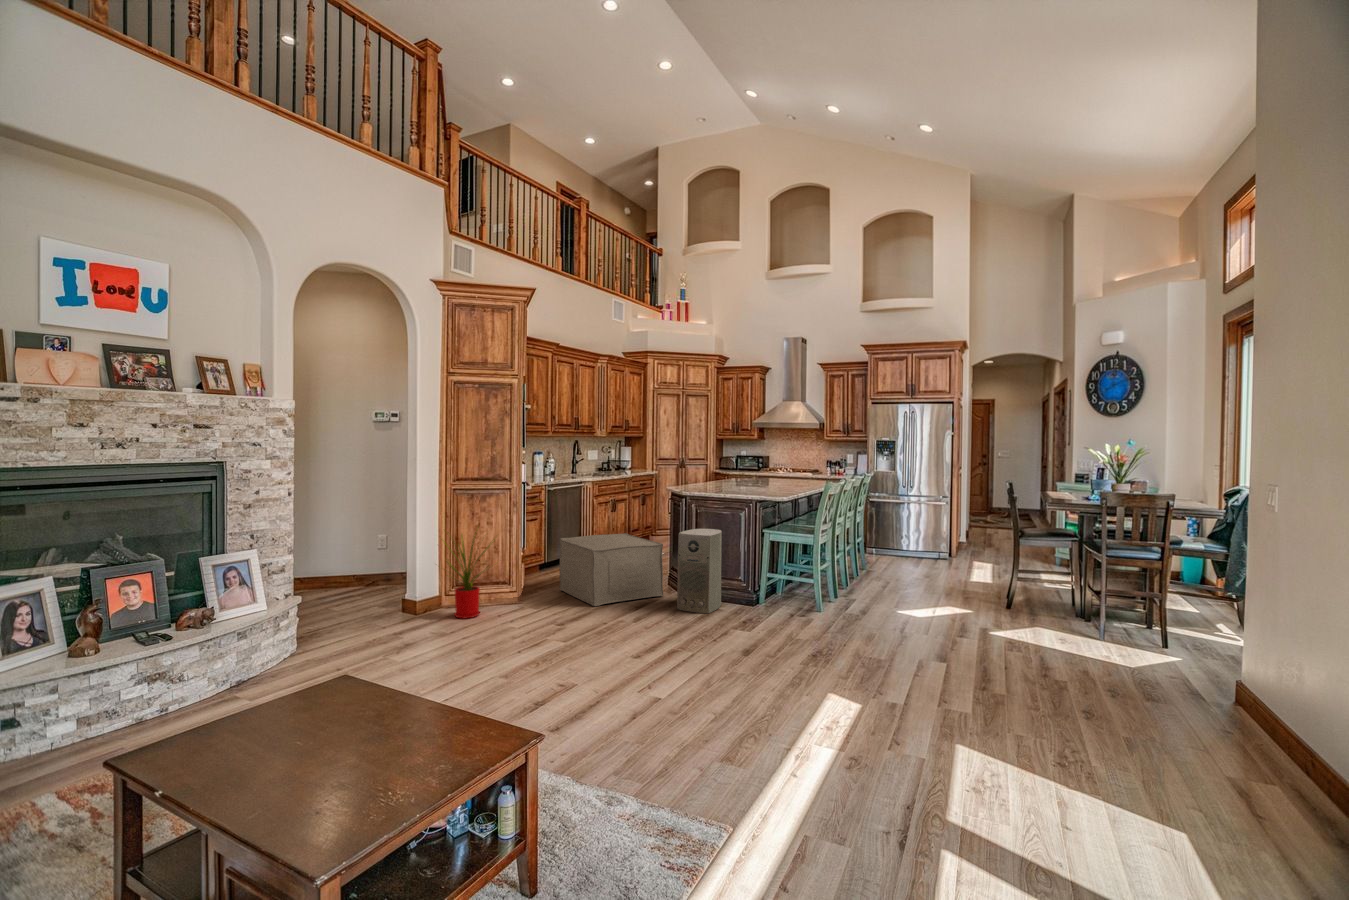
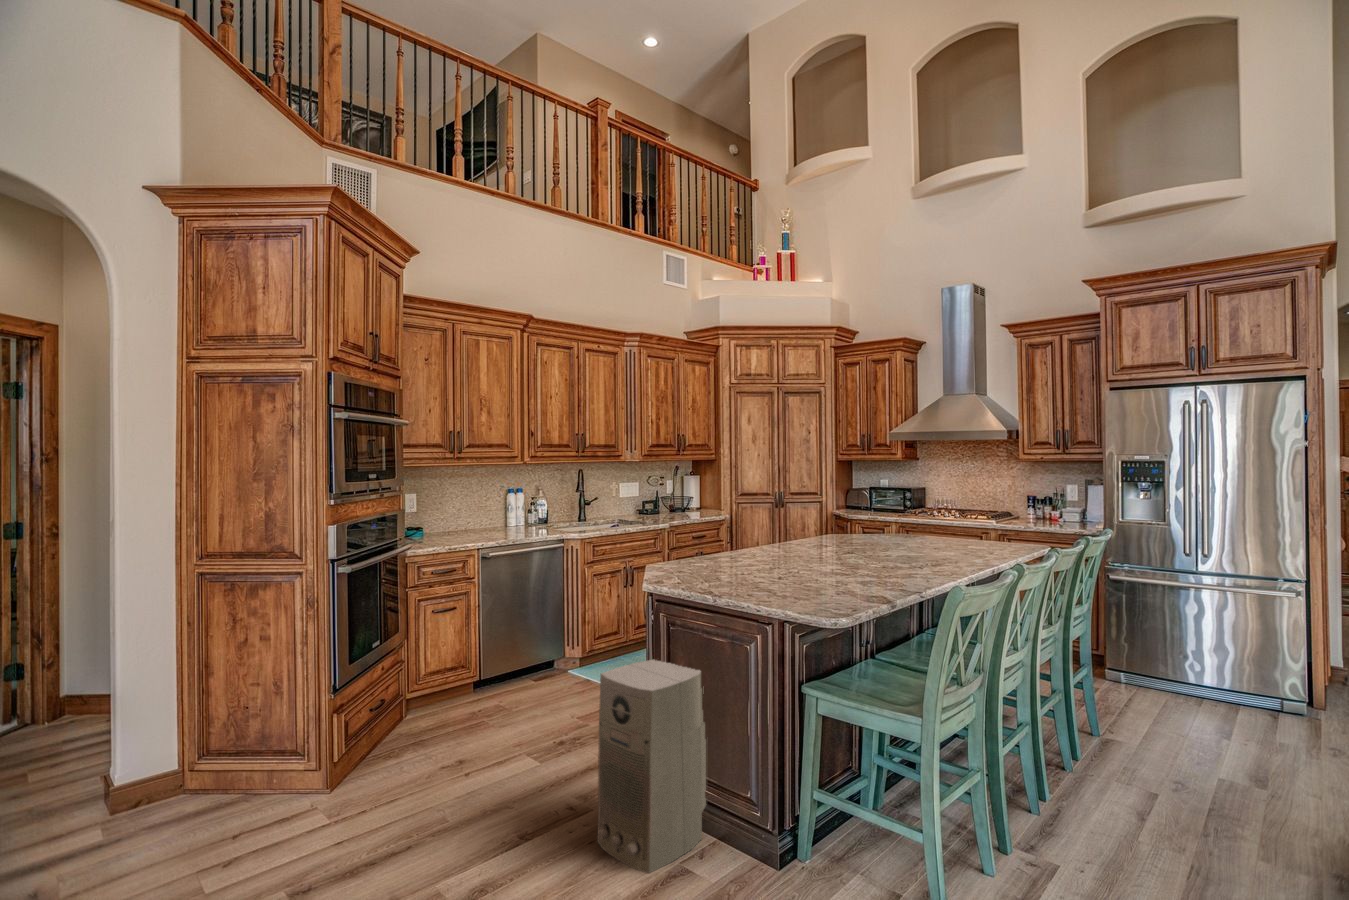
house plant: present [446,532,495,619] -> none [114,636,274,823]
ottoman: present [559,533,663,606] -> none [440,640,610,810]

